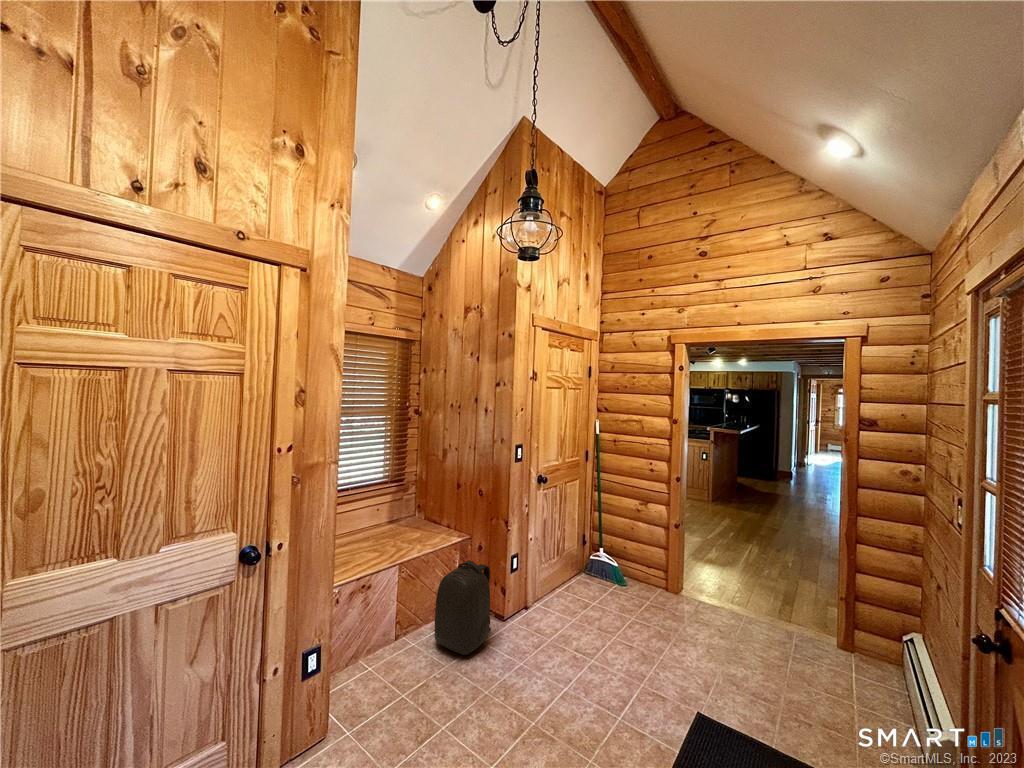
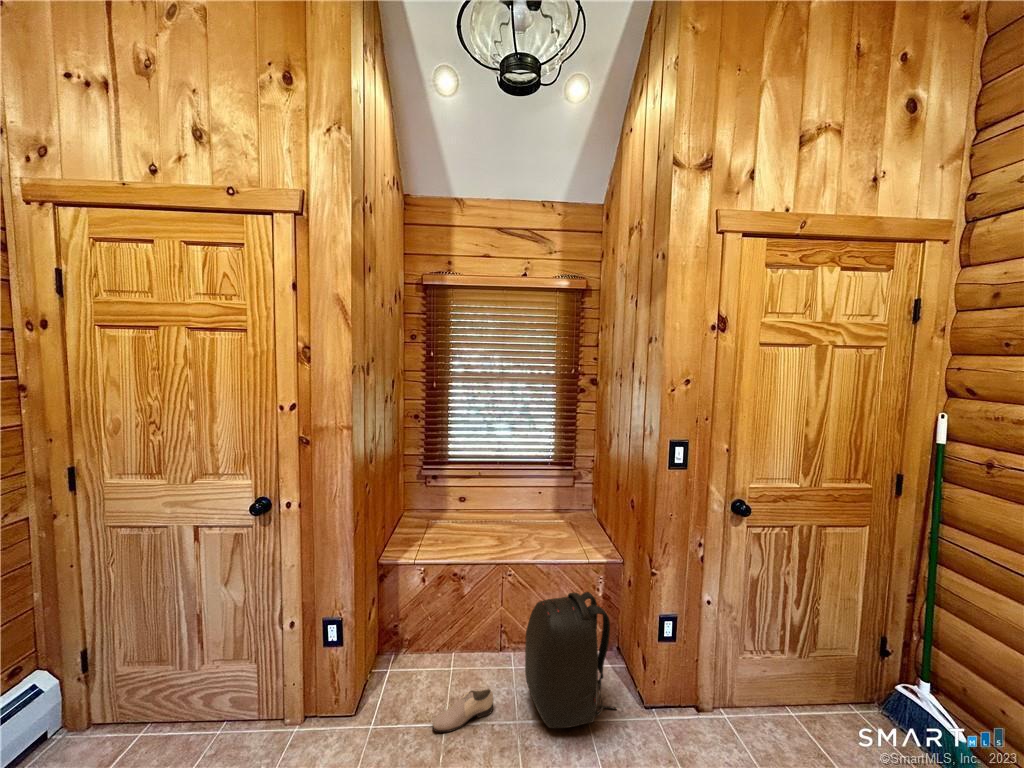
shoe: none [390,655,423,701] -> present [432,689,494,732]

